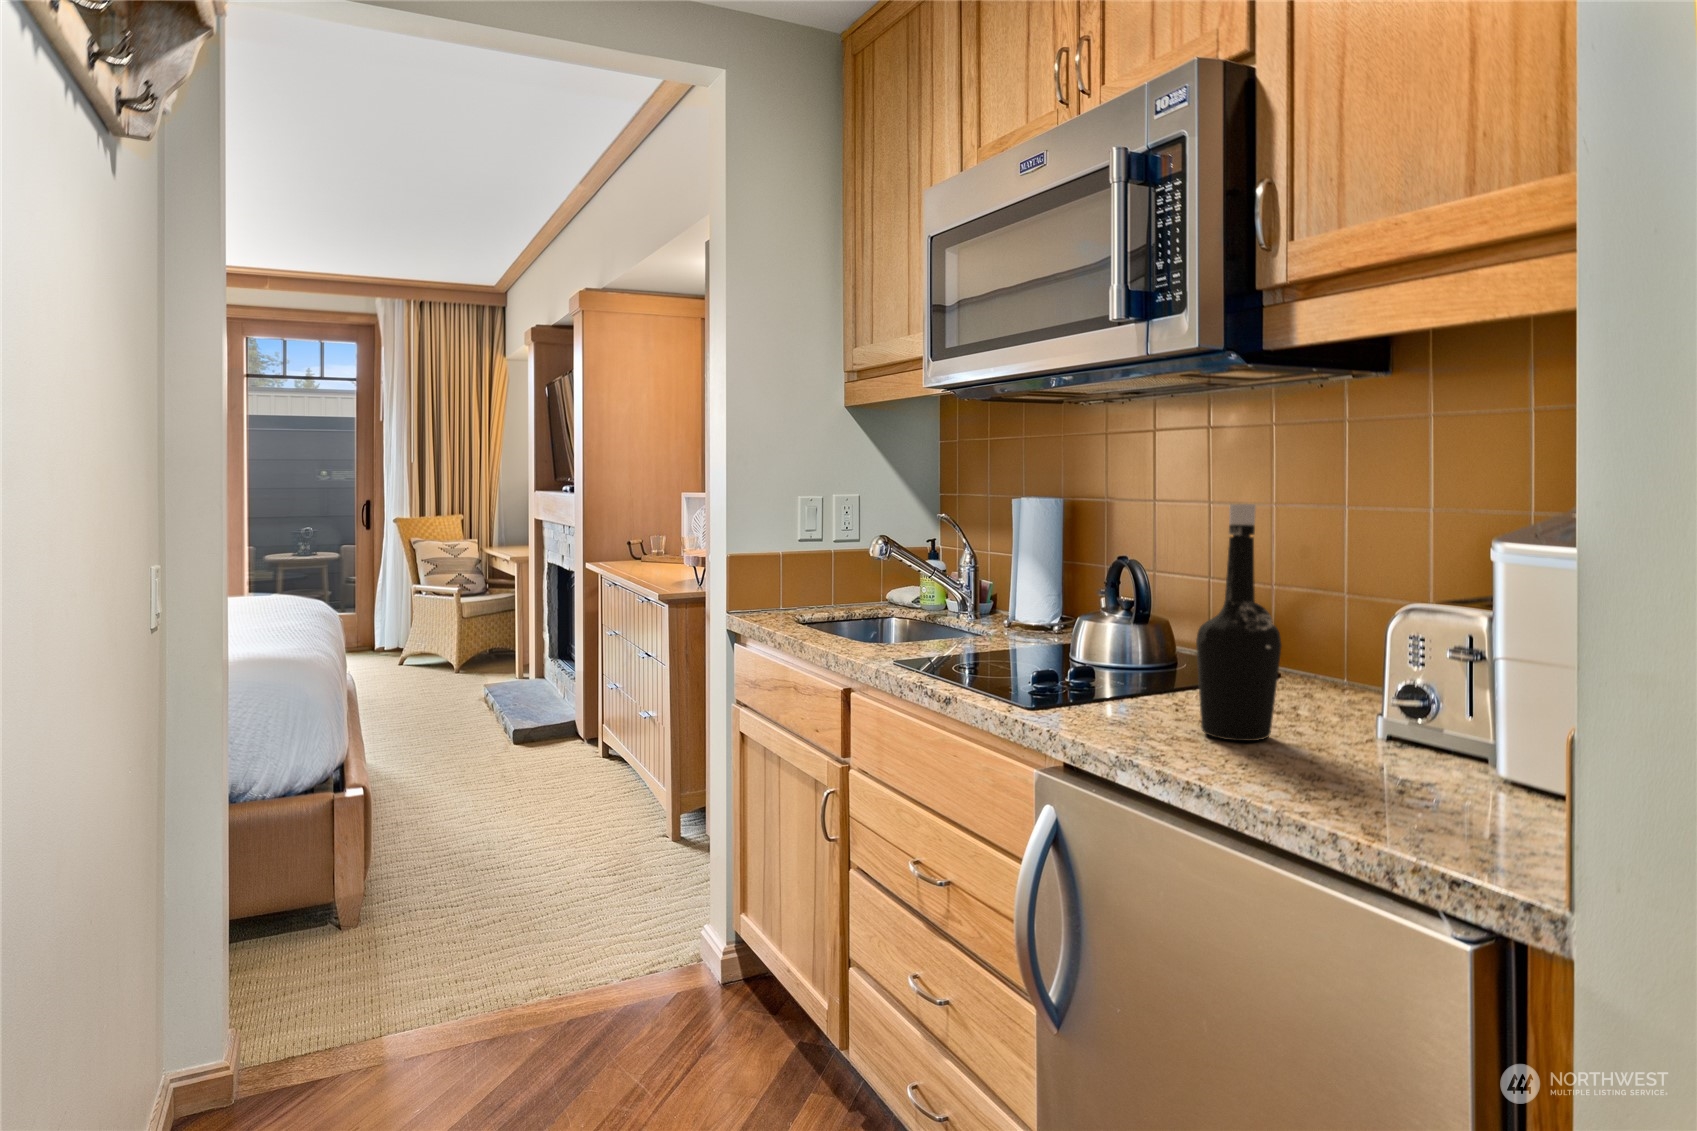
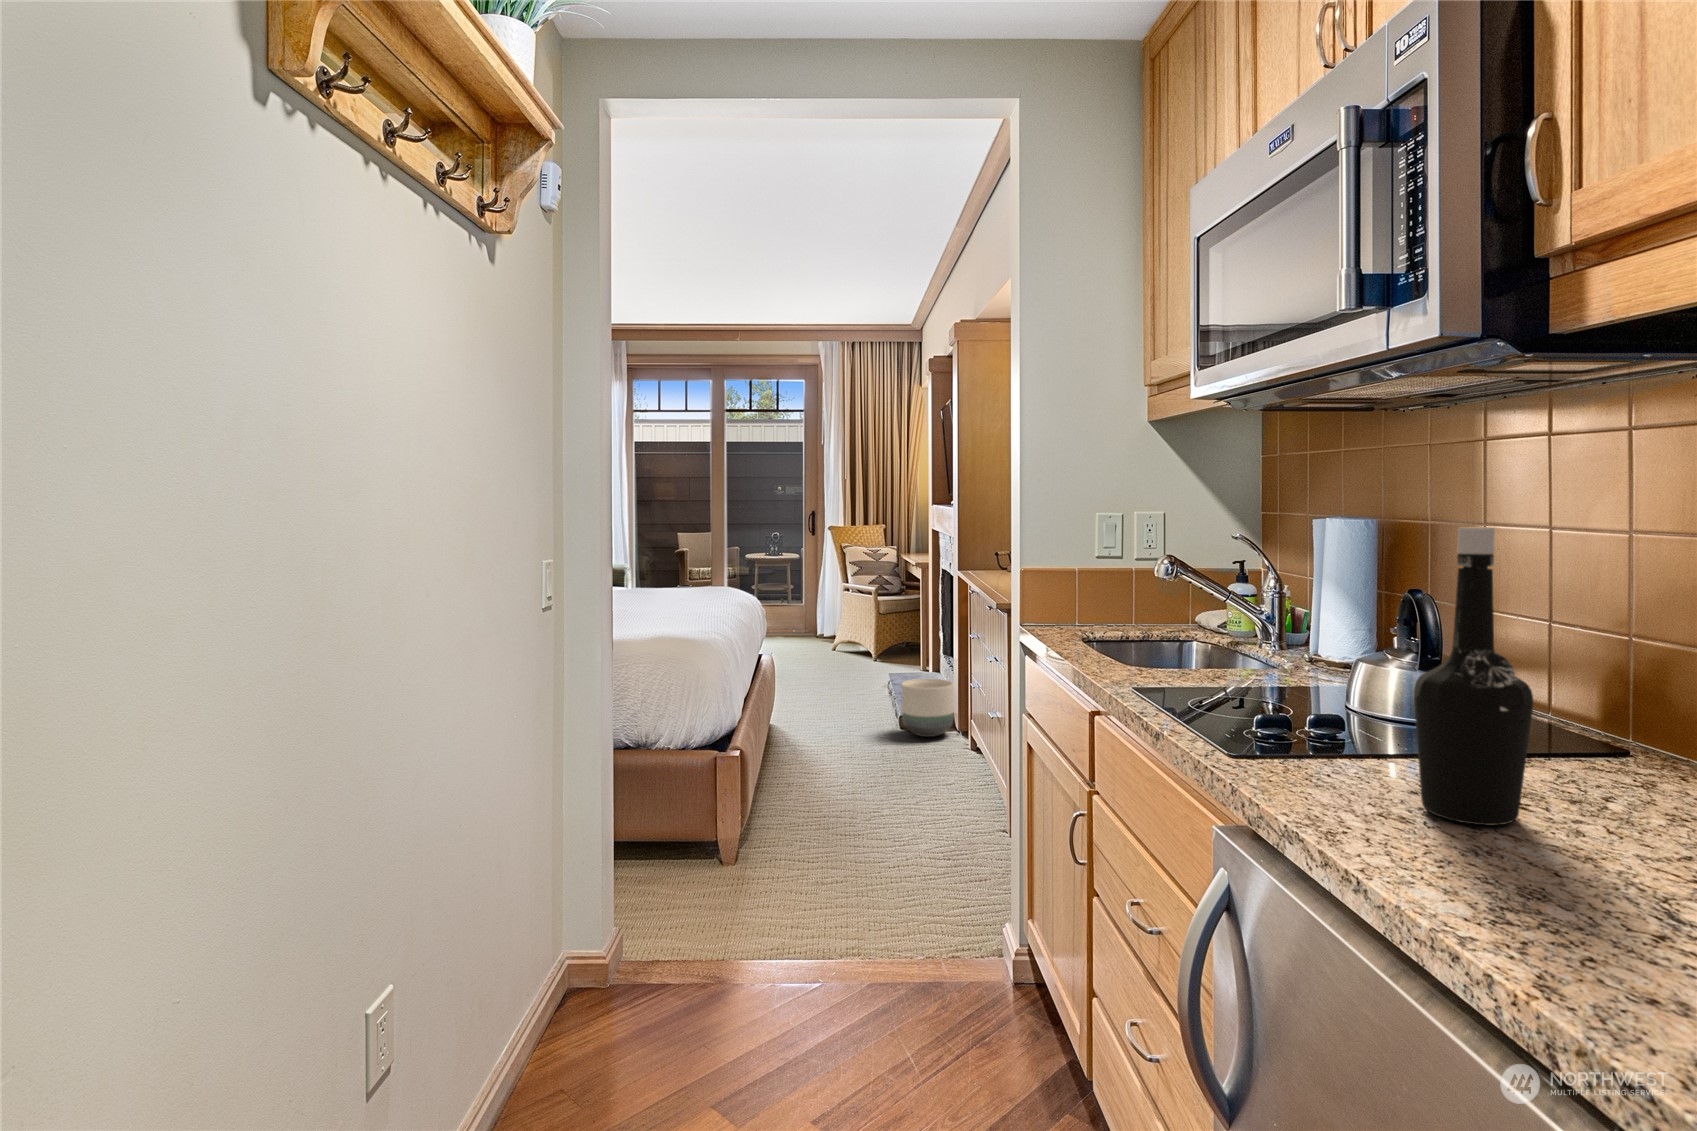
planter: none [518,686,580,752] -> present [901,679,954,737]

